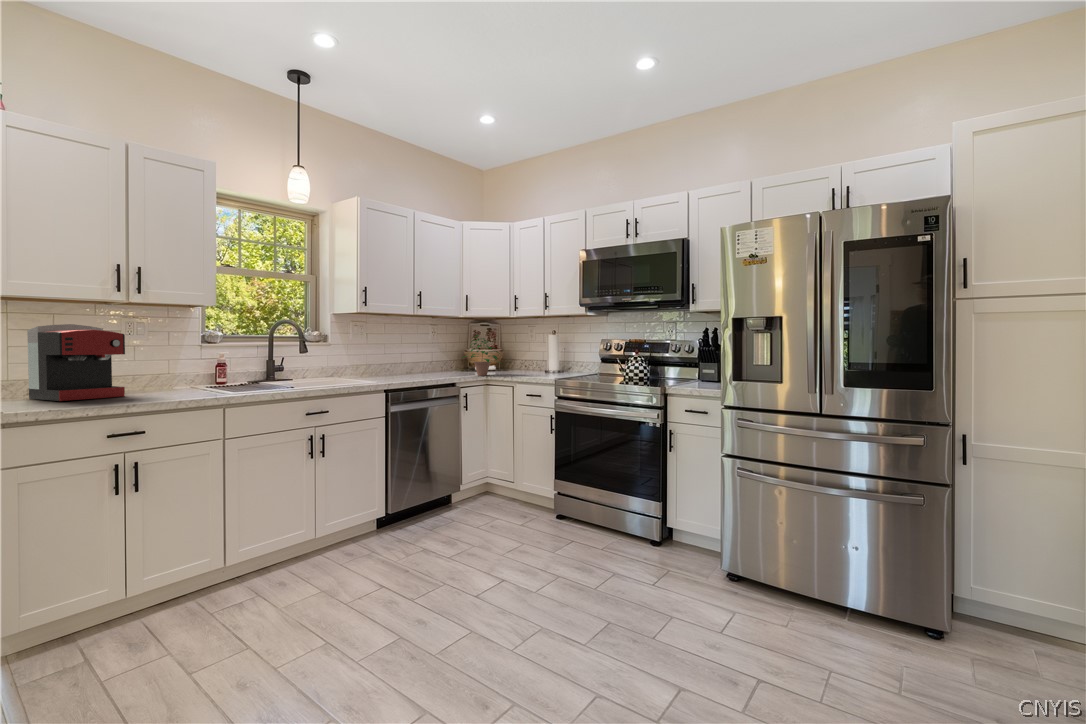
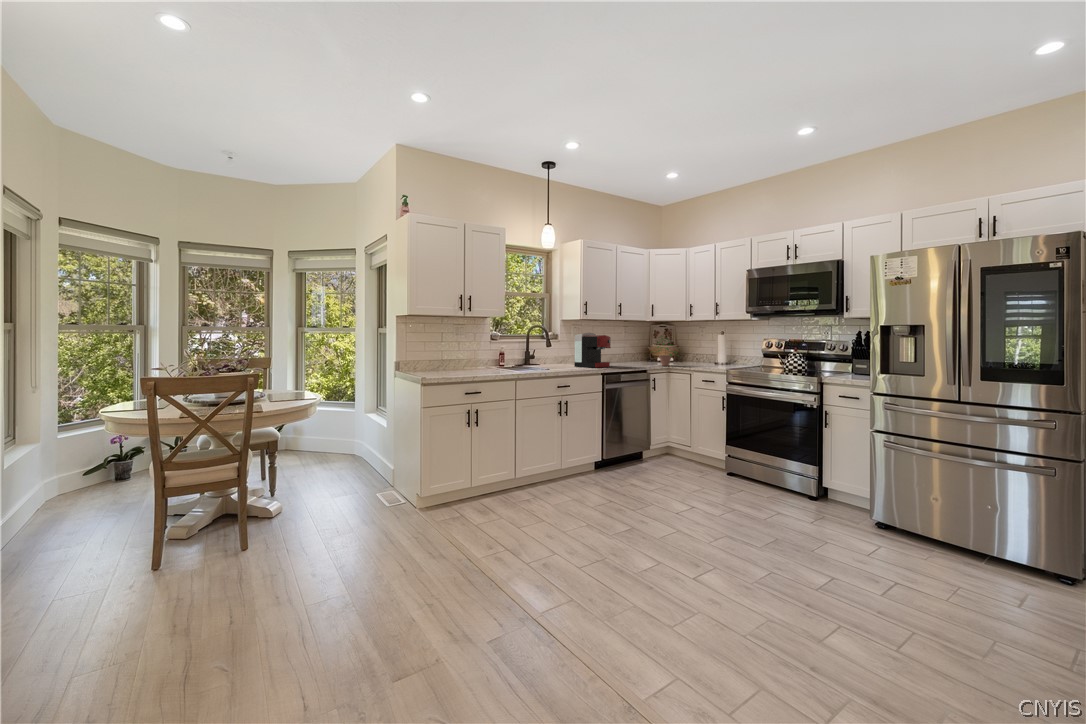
coffee maker: present [27,324,125,401] -> present [574,333,611,368]

